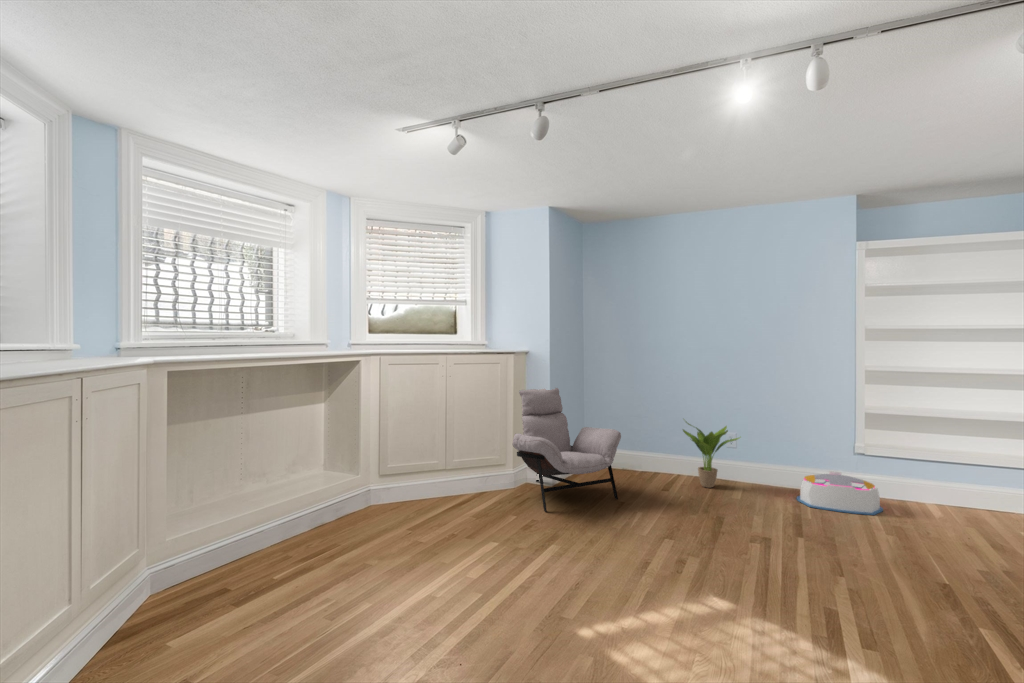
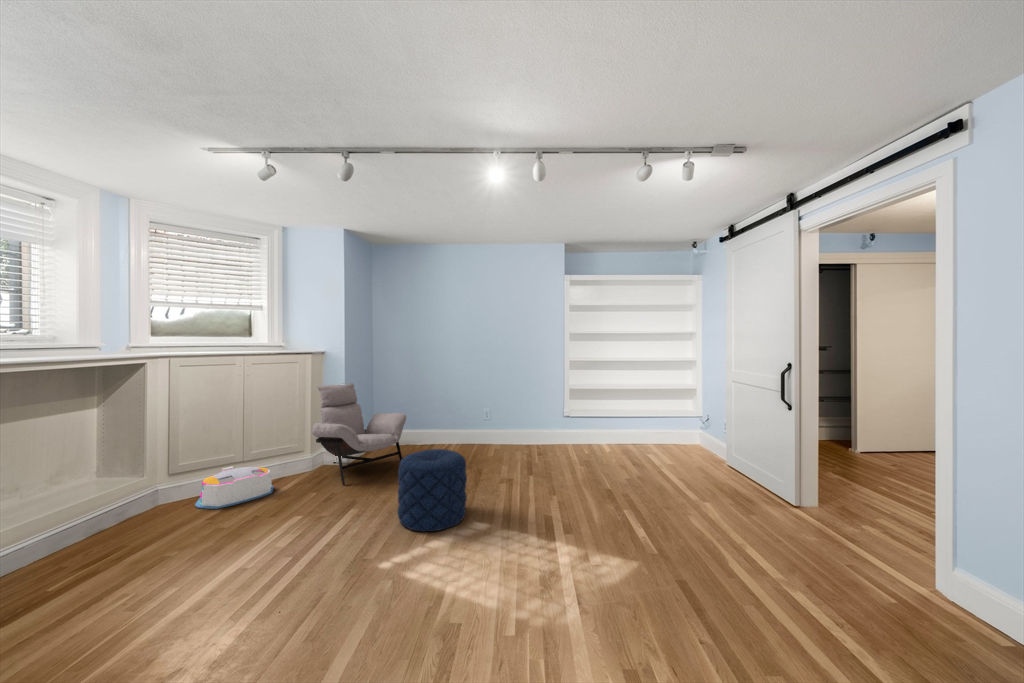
potted plant: present [683,422,739,488] -> none [451,401,491,451]
storage bin: present [797,471,883,515] -> present [195,466,274,509]
pouf: none [605,484,700,597] -> present [397,449,467,532]

